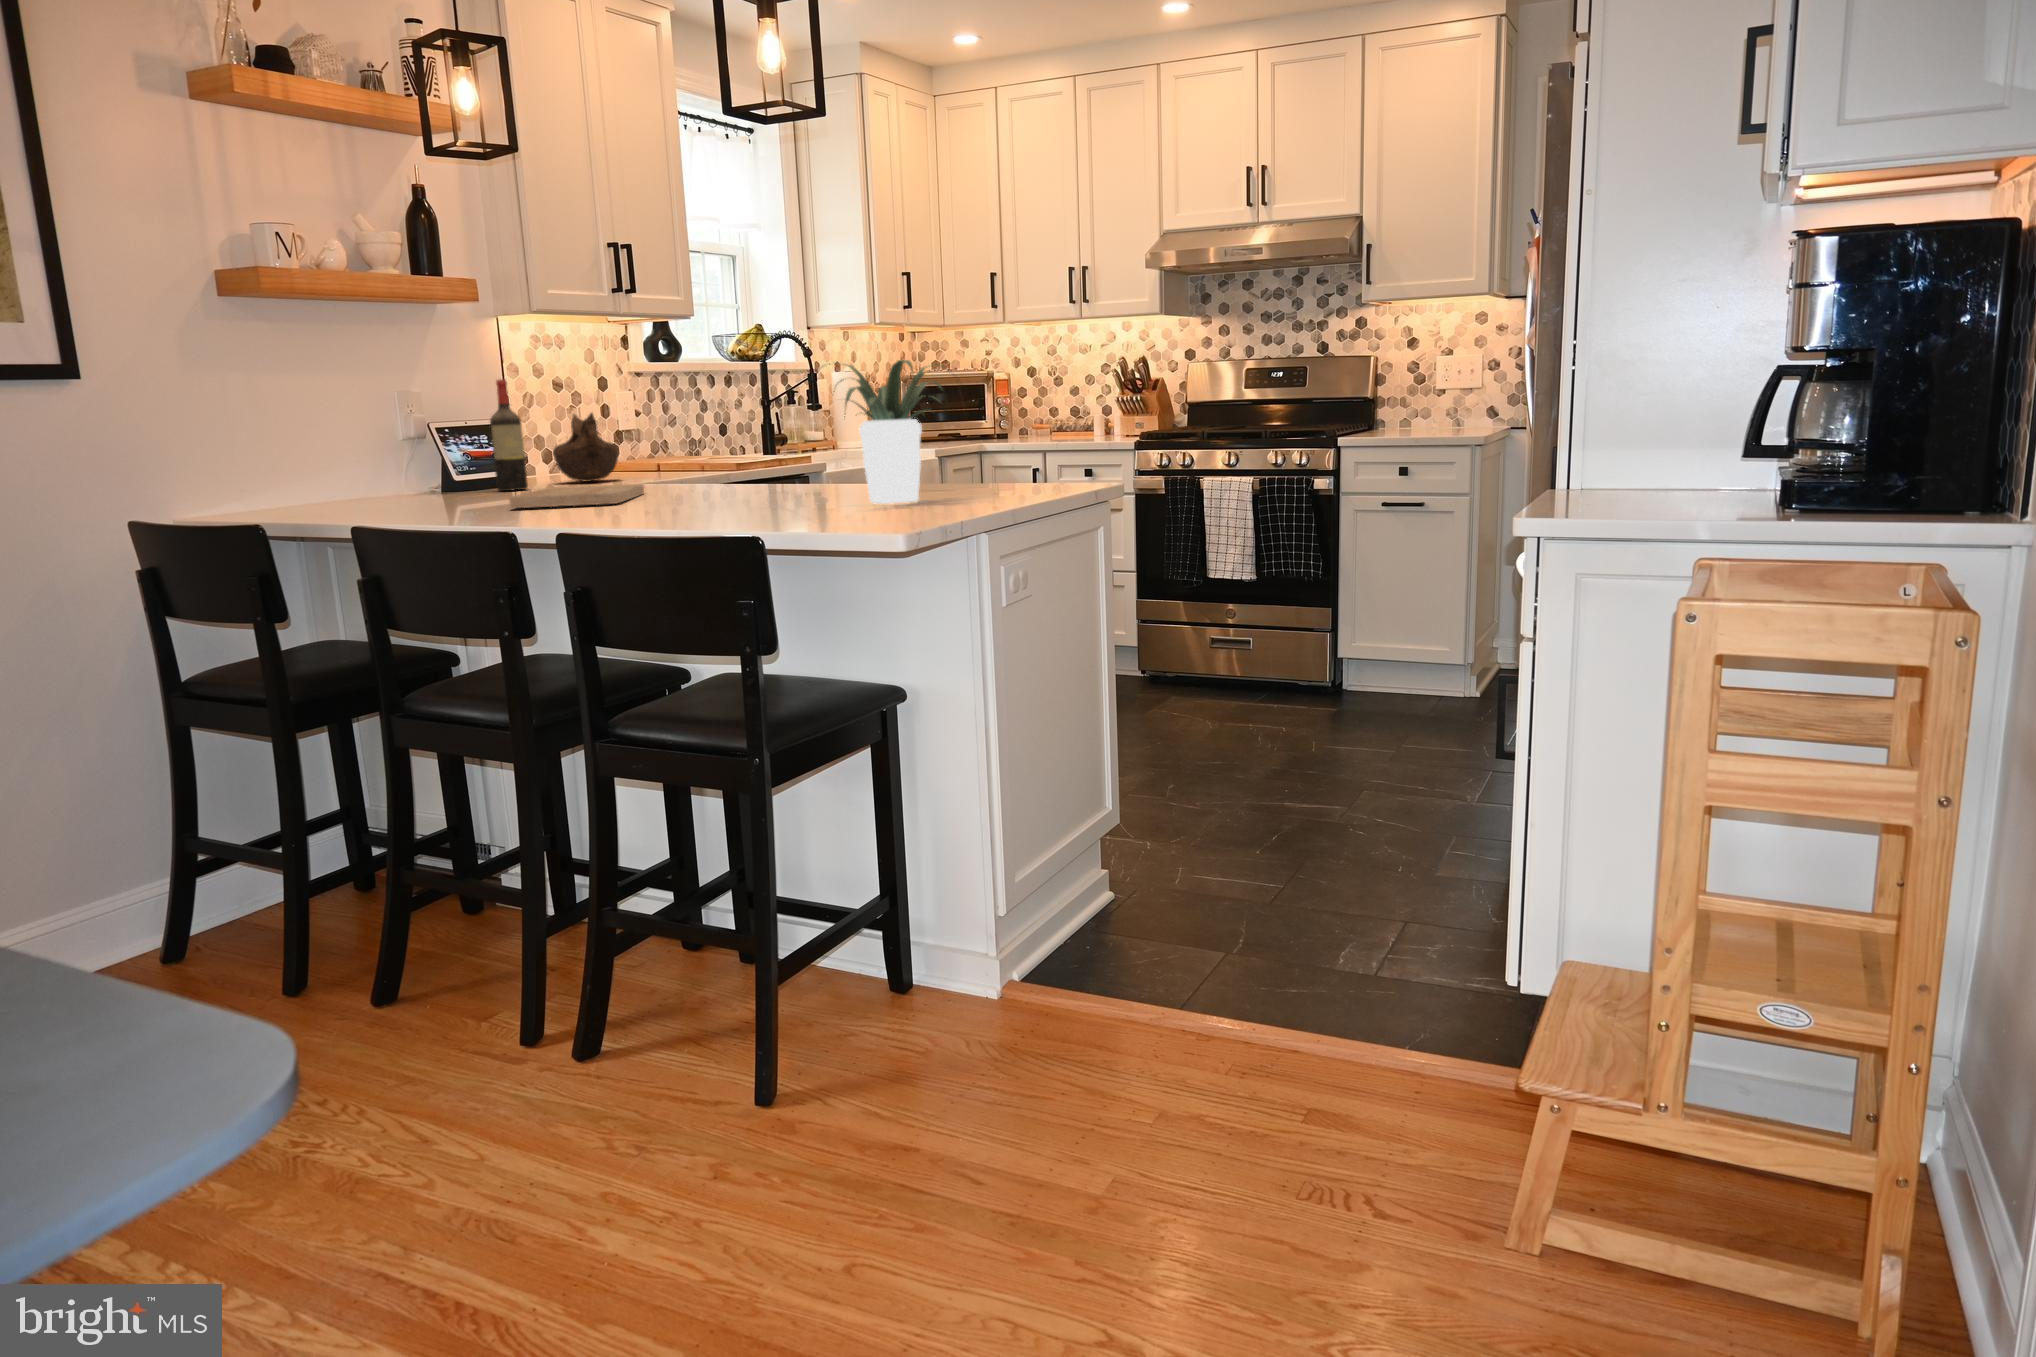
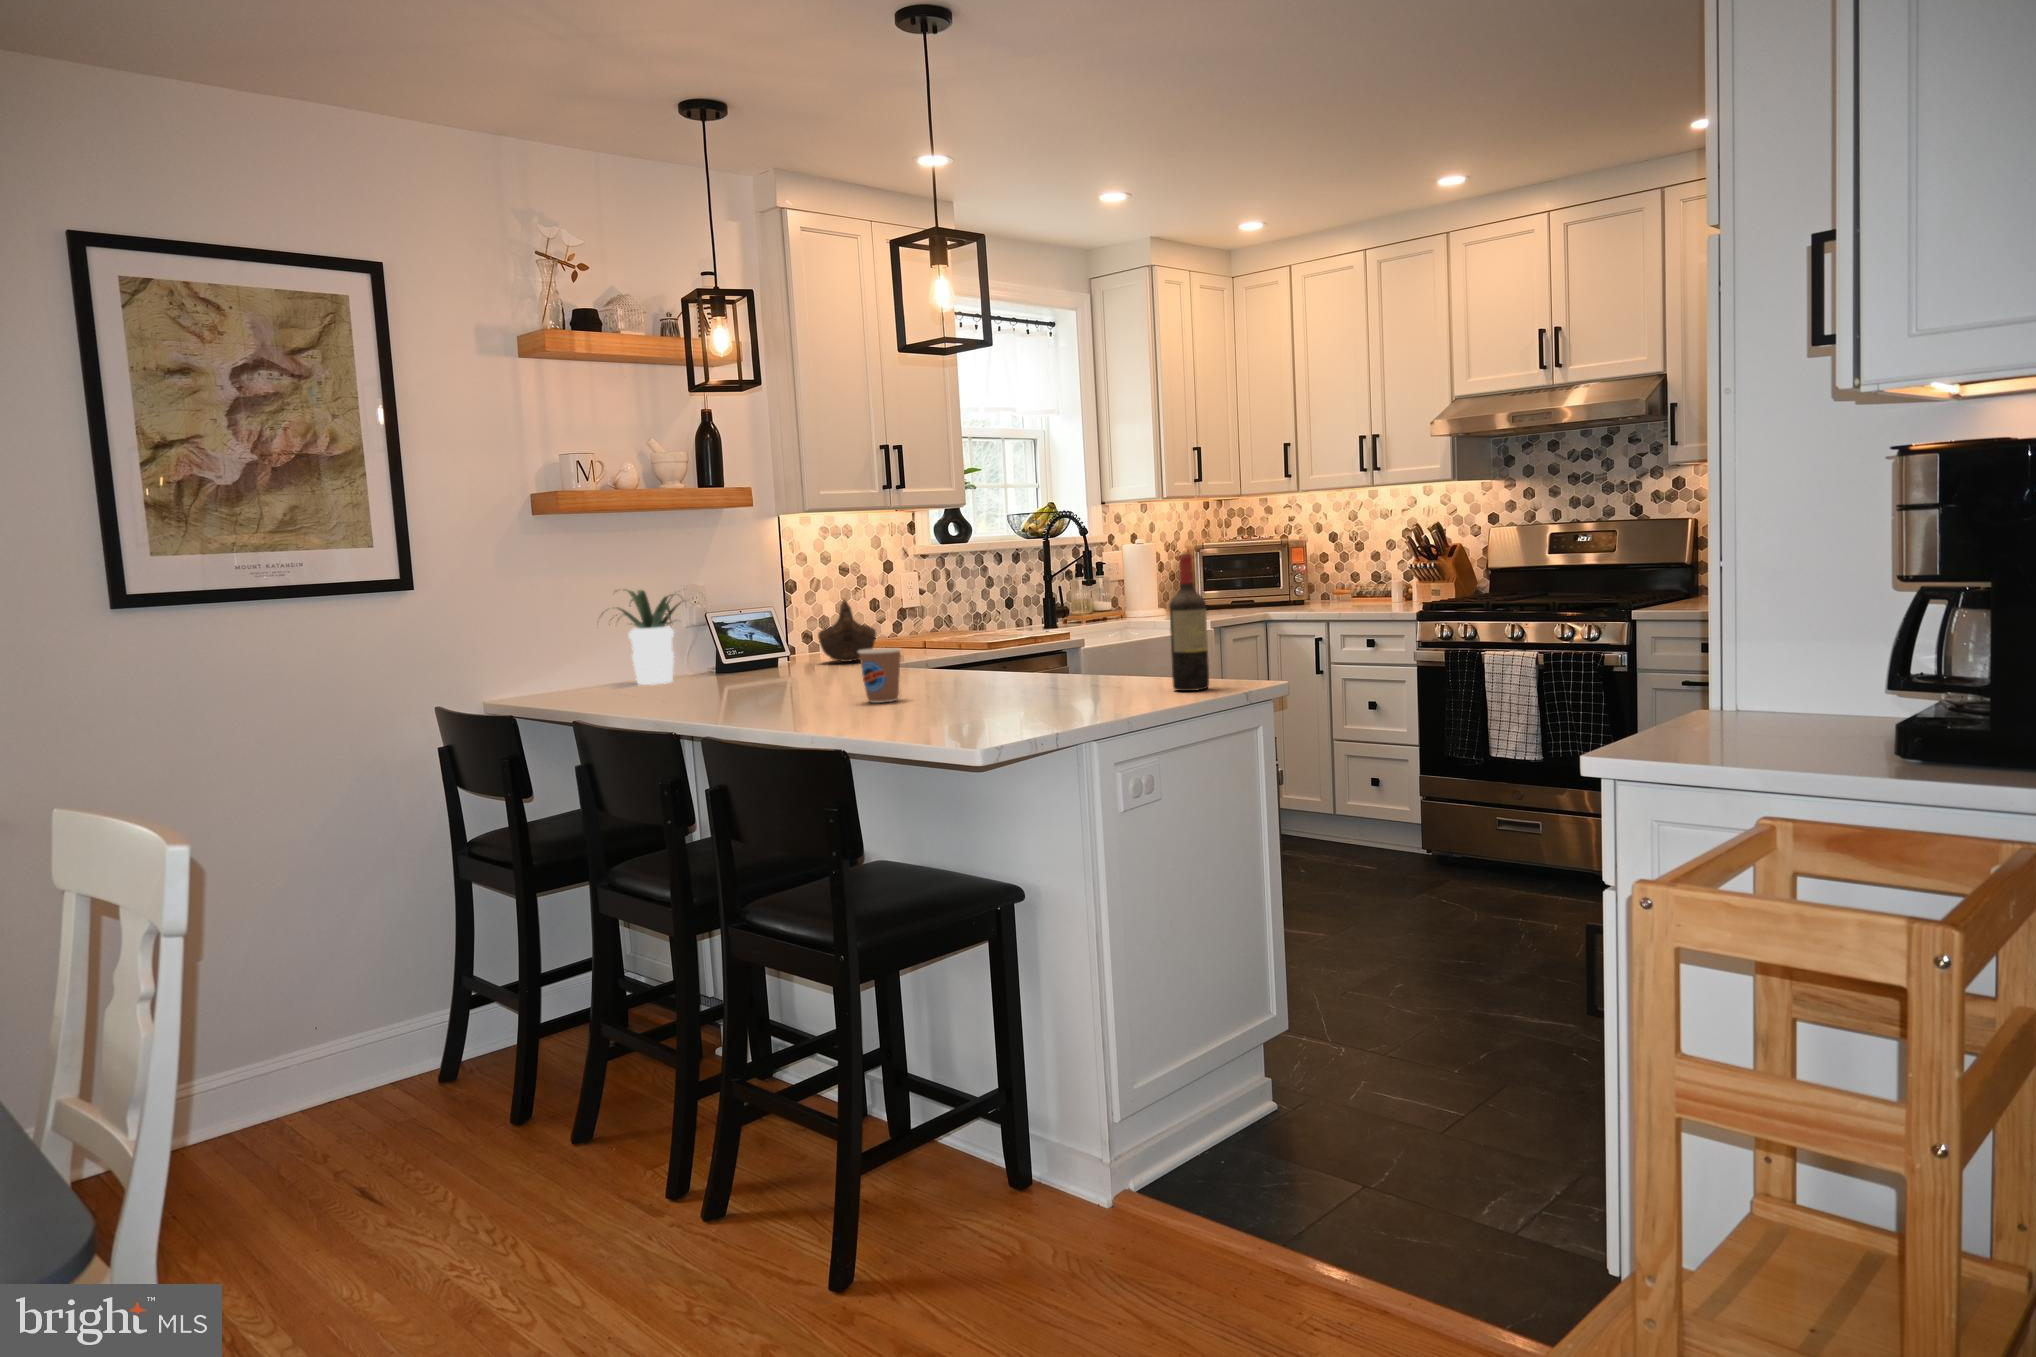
potted plant: present [811,360,947,504] -> present [602,589,684,685]
wine bottle: present [490,379,528,491] -> present [1169,554,1209,691]
coffee cup: none [682,446,731,504] -> present [858,648,901,703]
cutting board: present [509,484,644,508] -> none [720,674,859,701]

